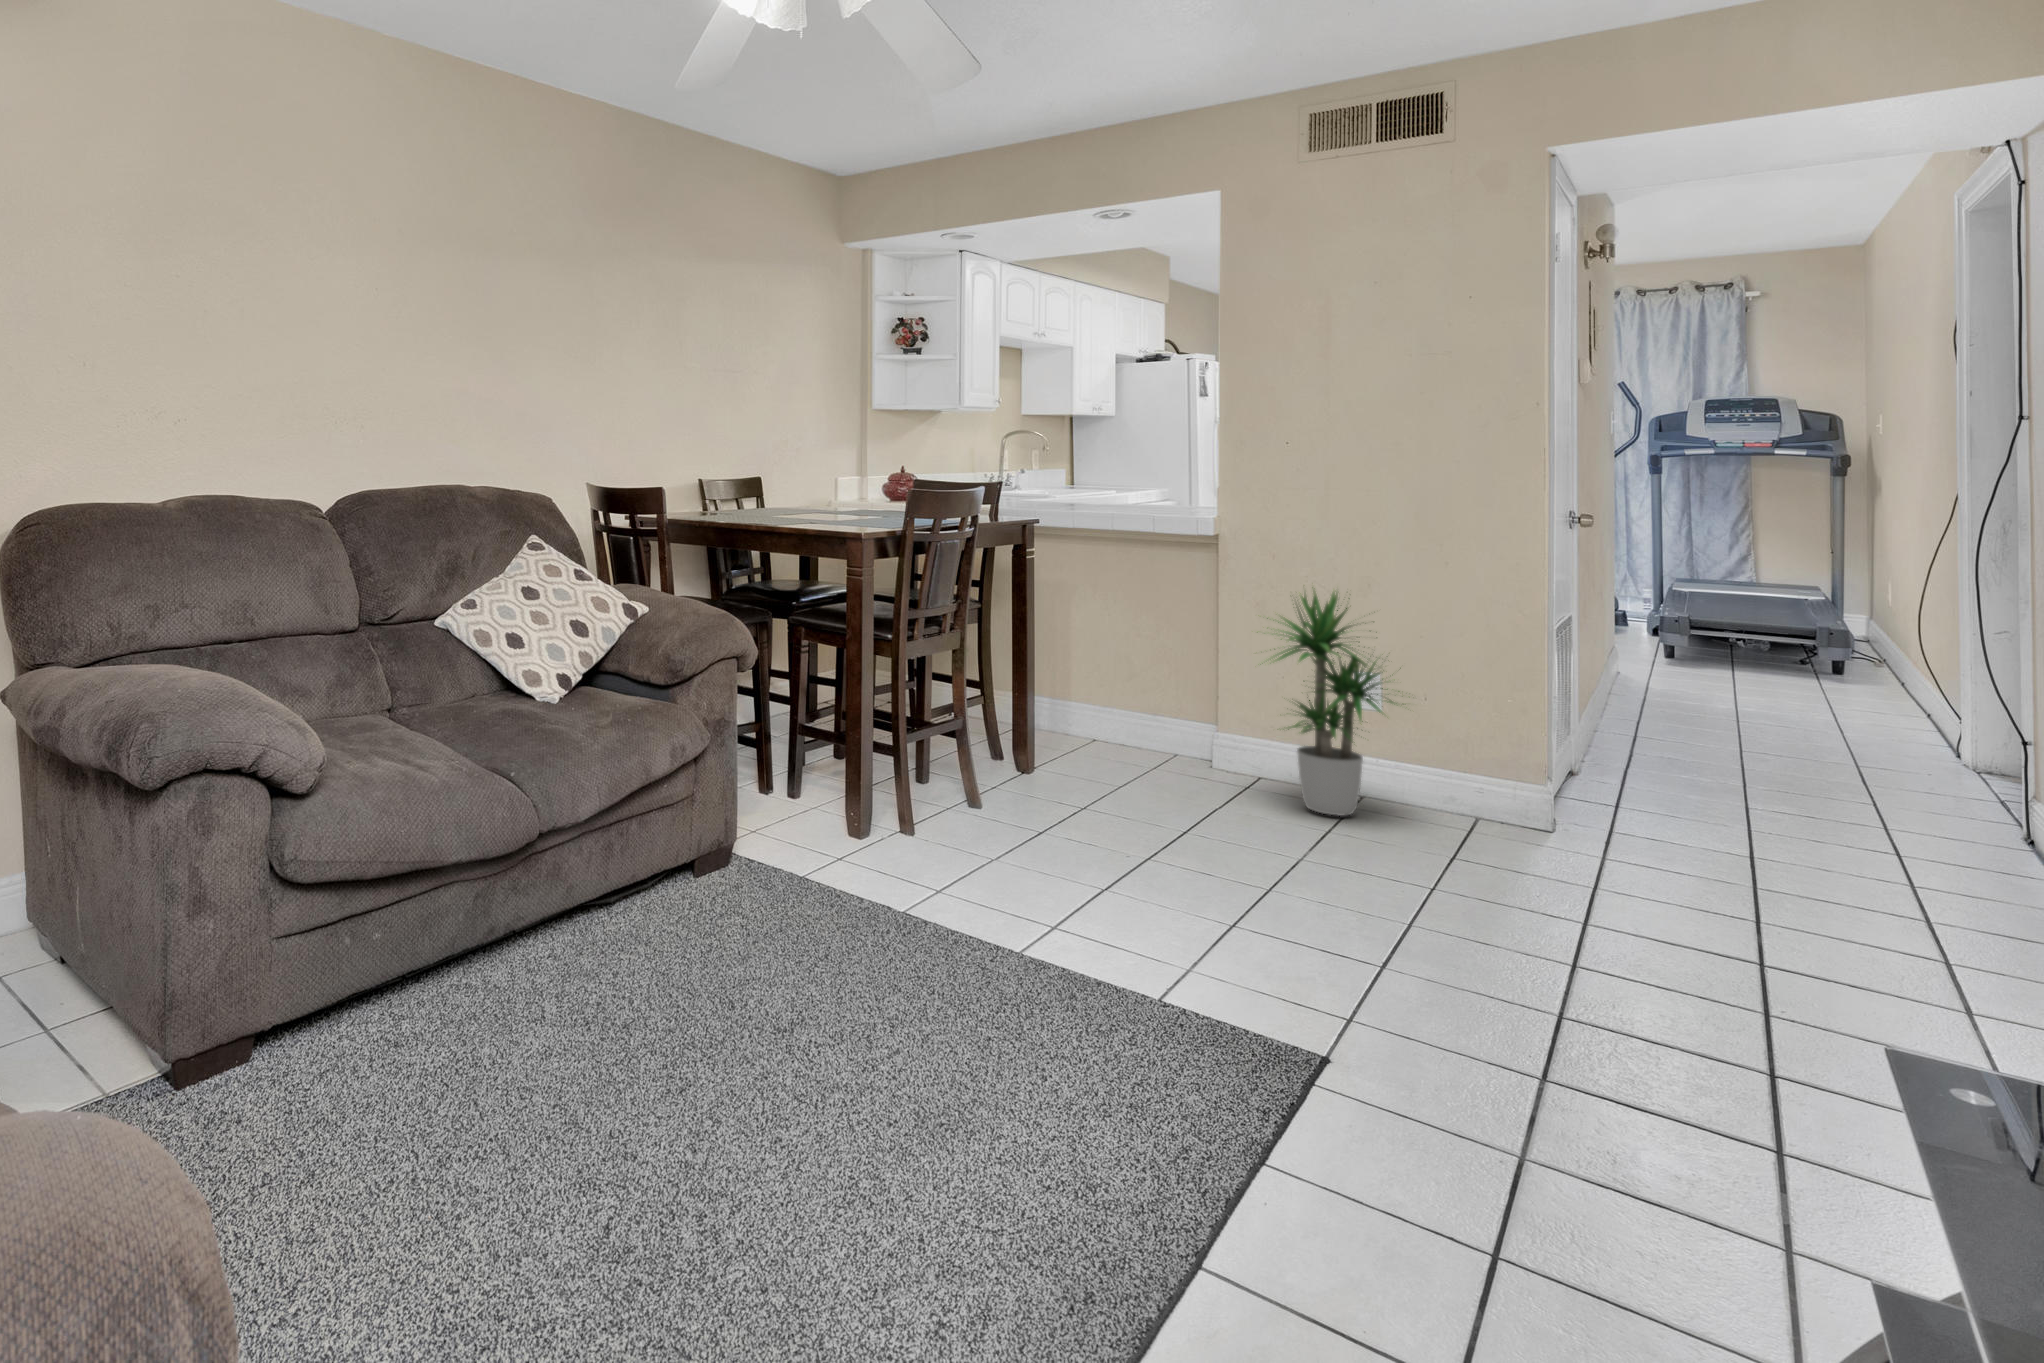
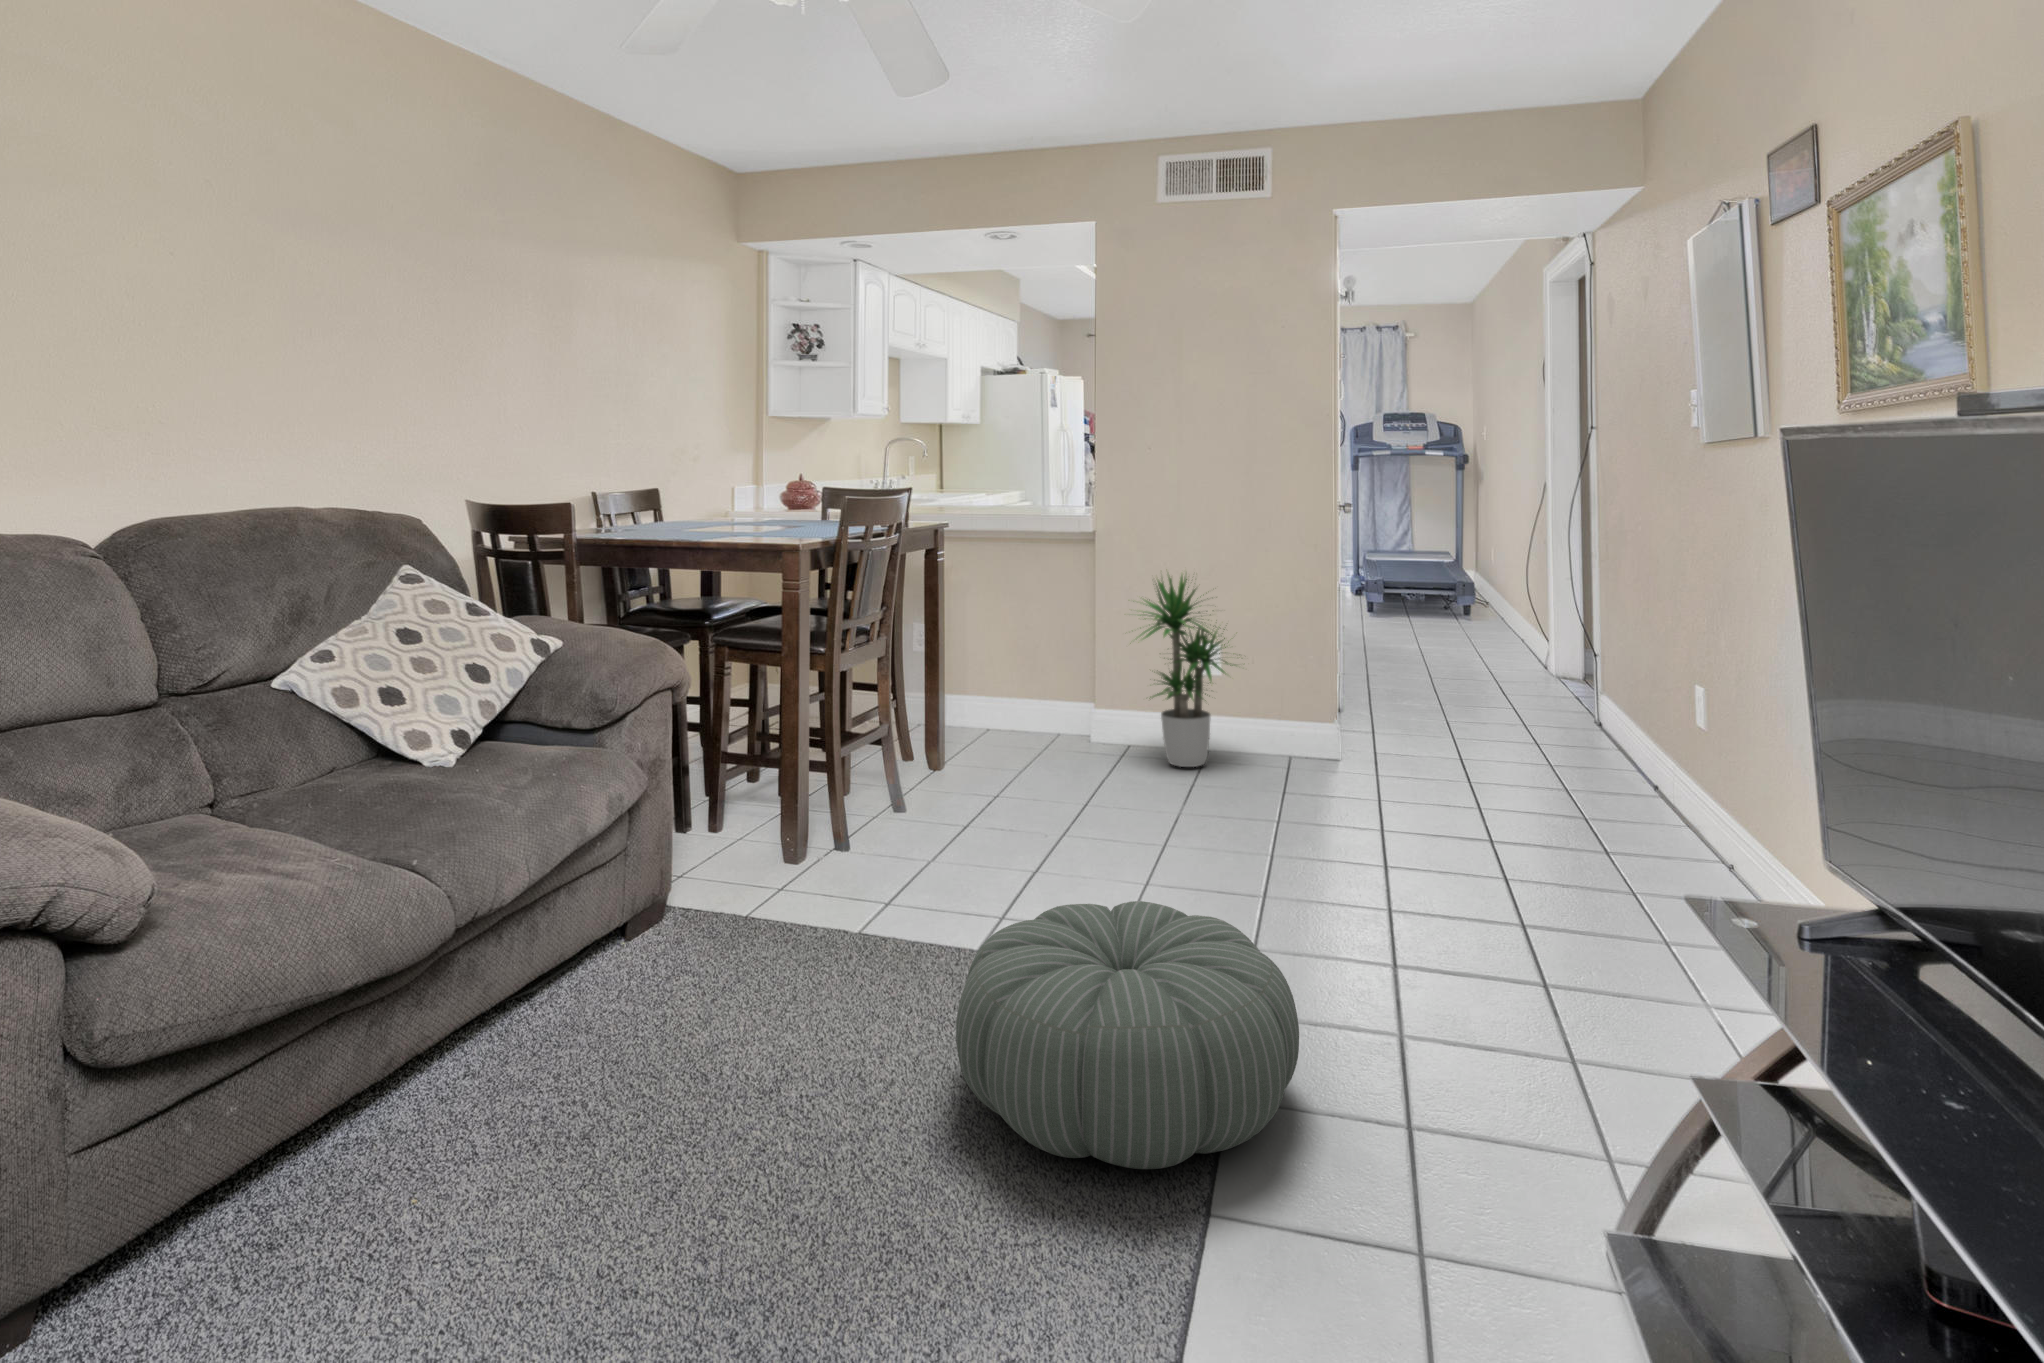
pouf: none [954,923,1343,1207] -> present [956,901,1299,1169]

